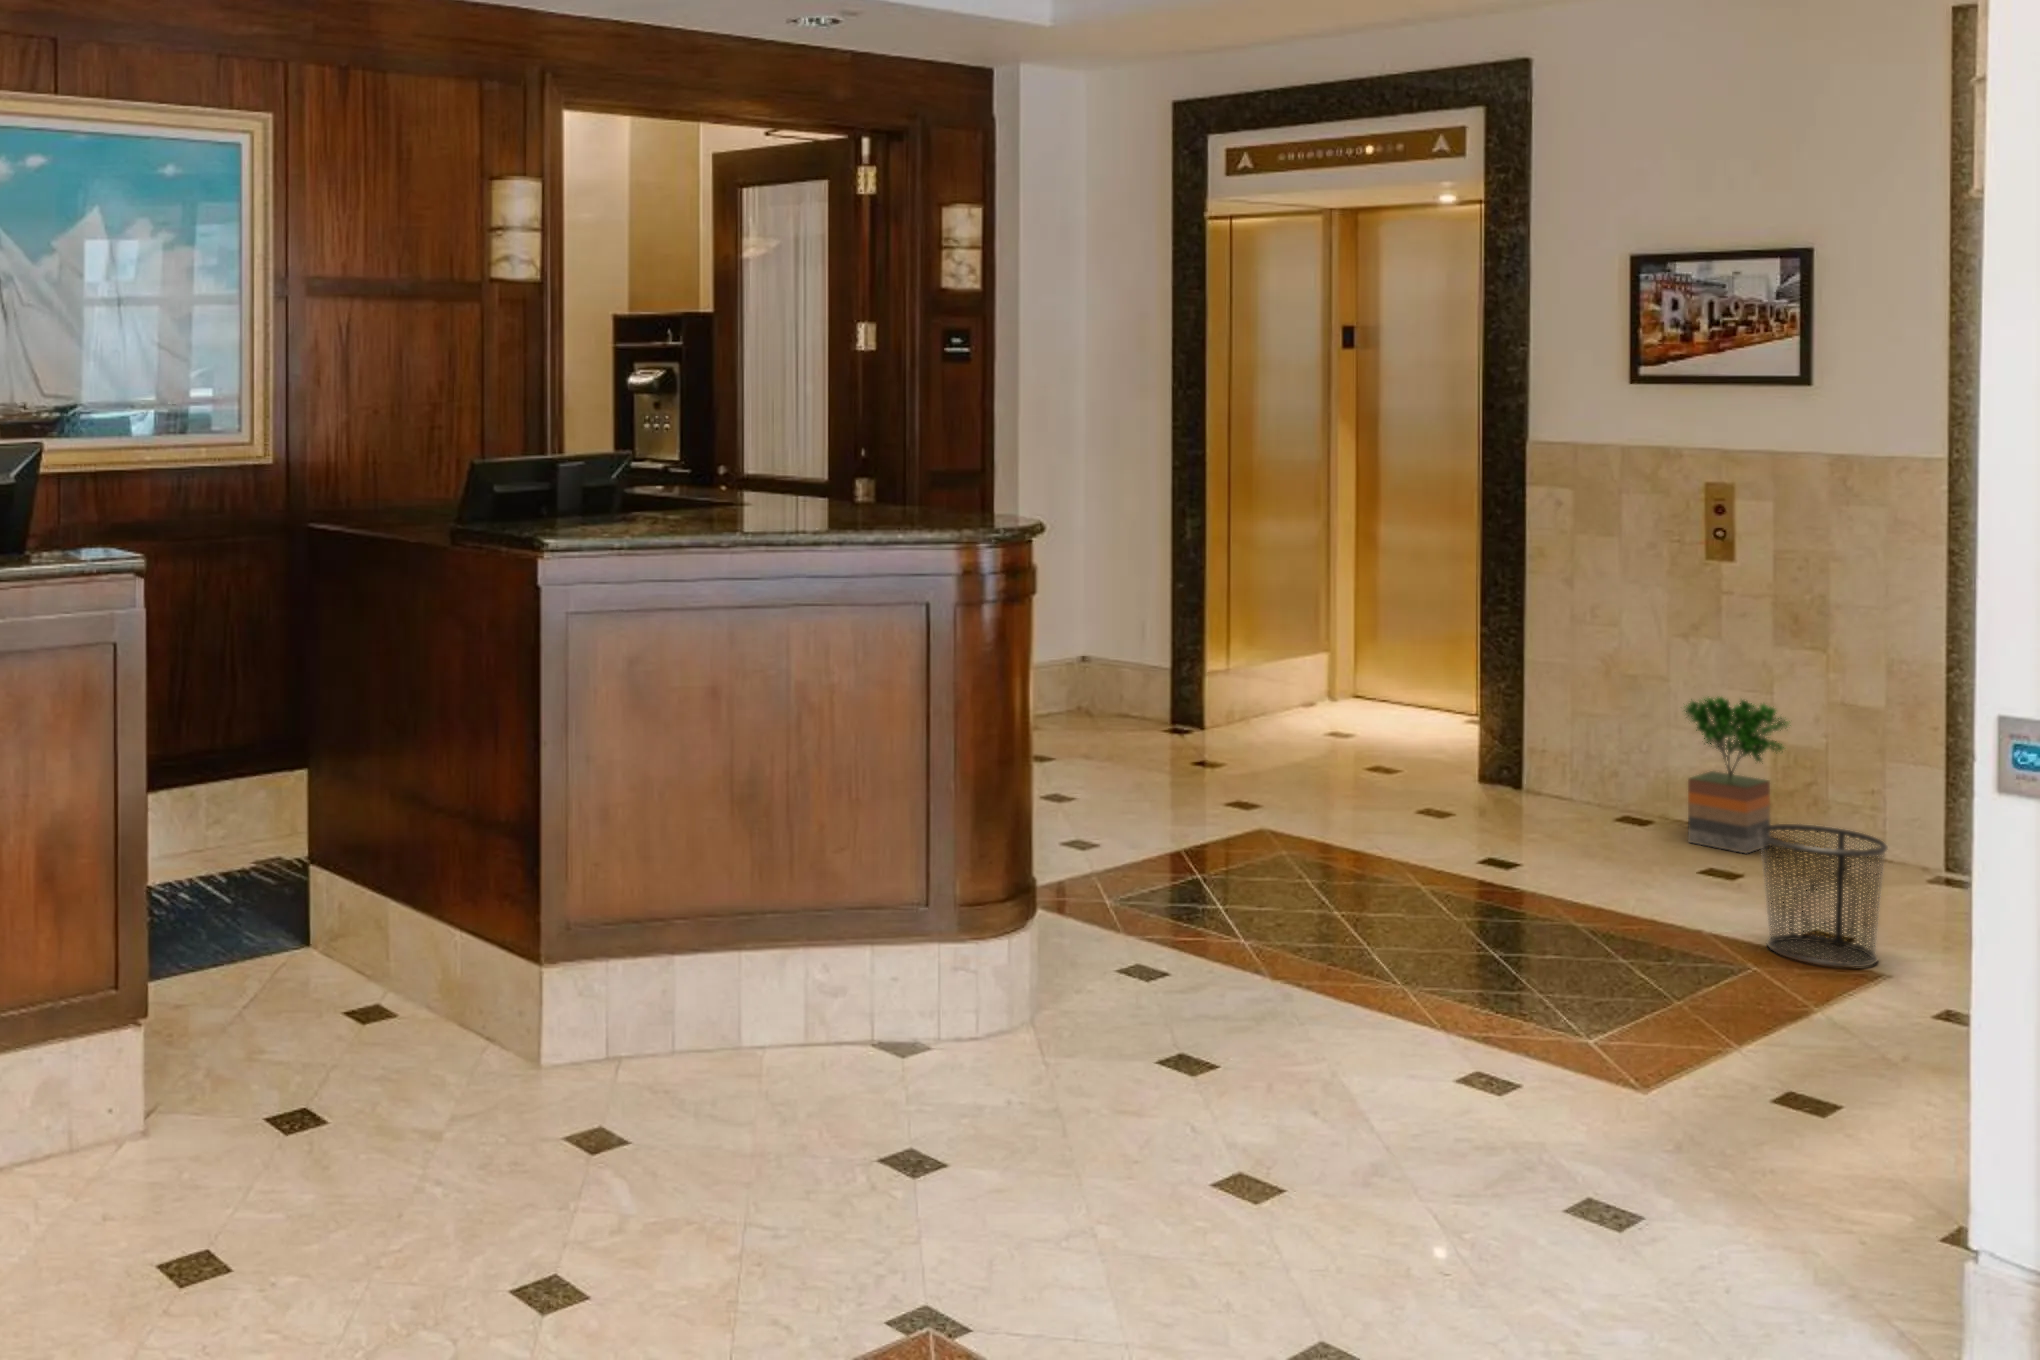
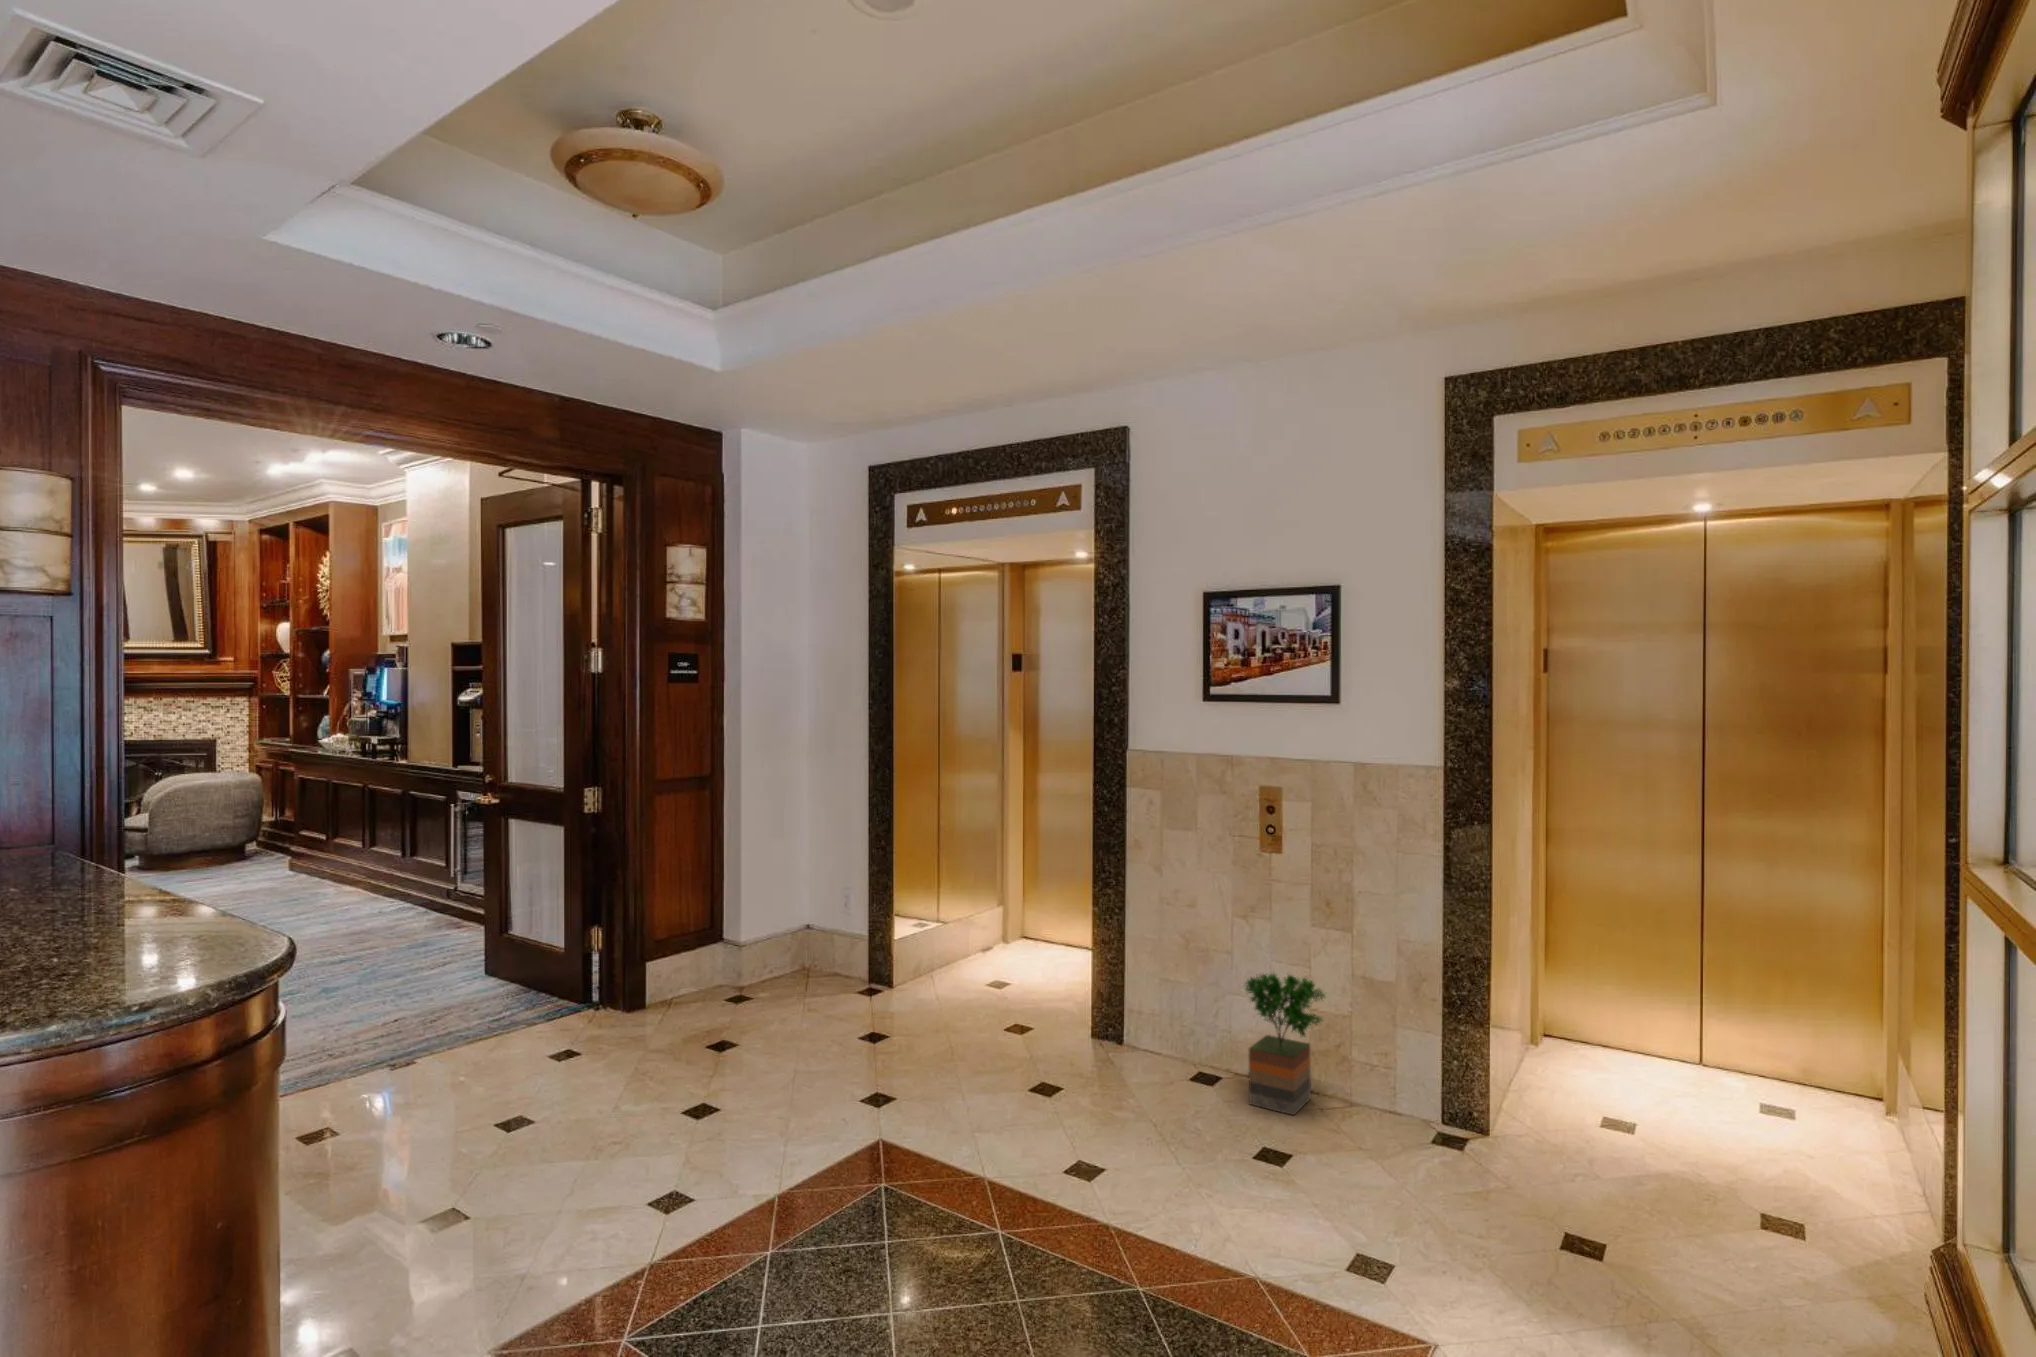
waste bin: present [1757,824,1887,967] -> none [1311,1144,1426,1310]

